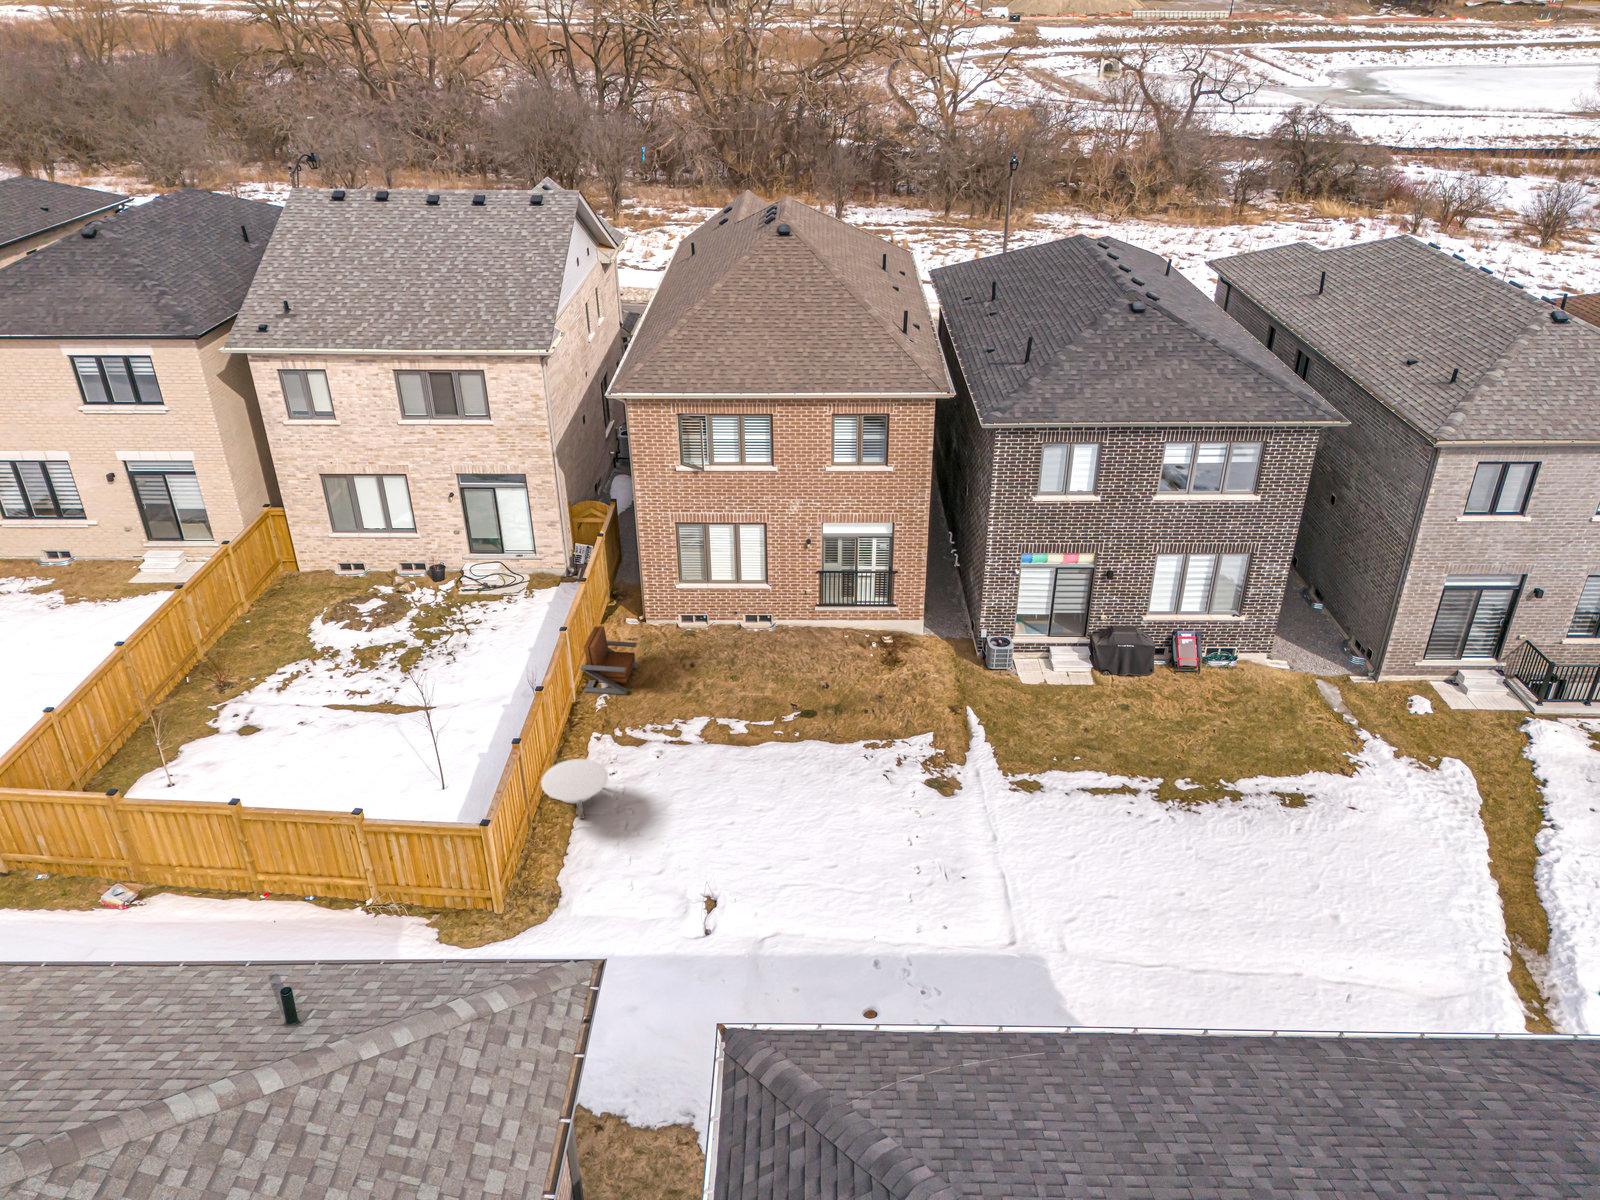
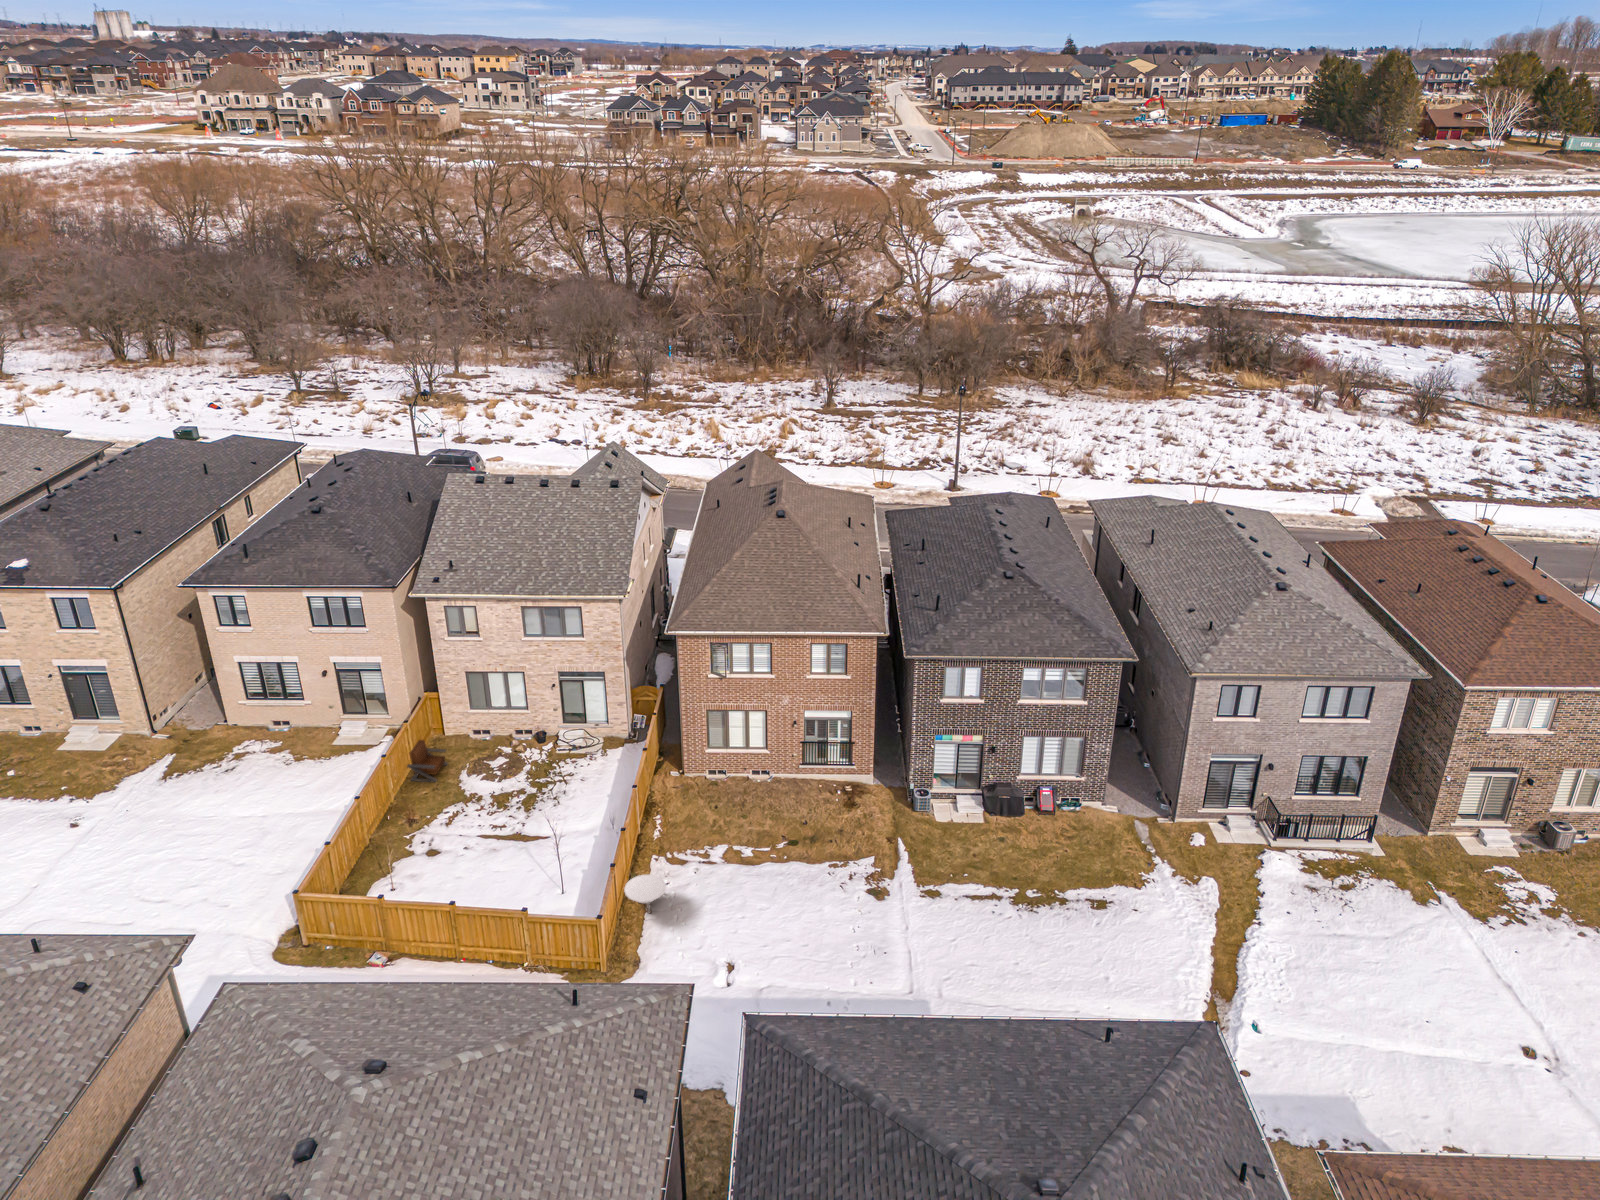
lounge chair: present [580,626,638,695] -> present [407,740,448,782]

